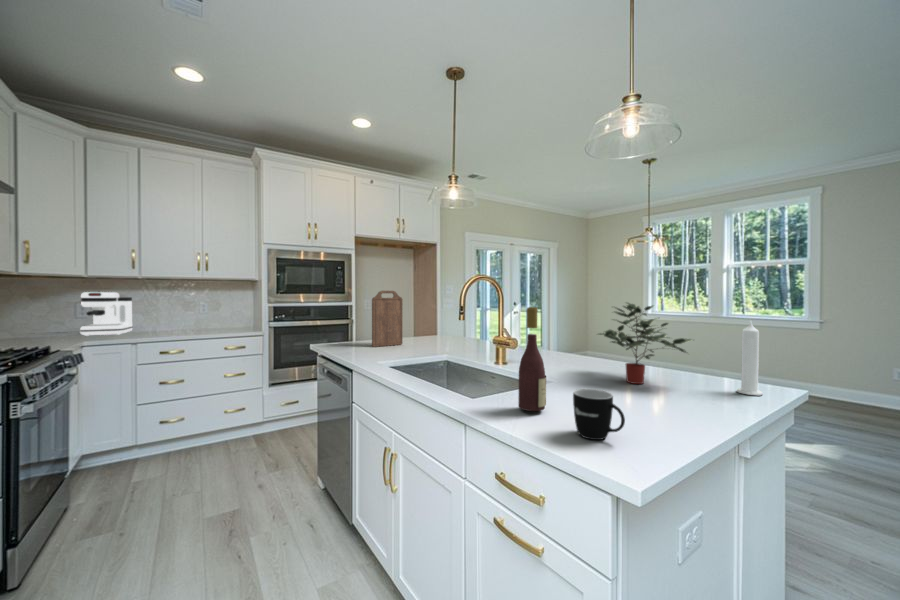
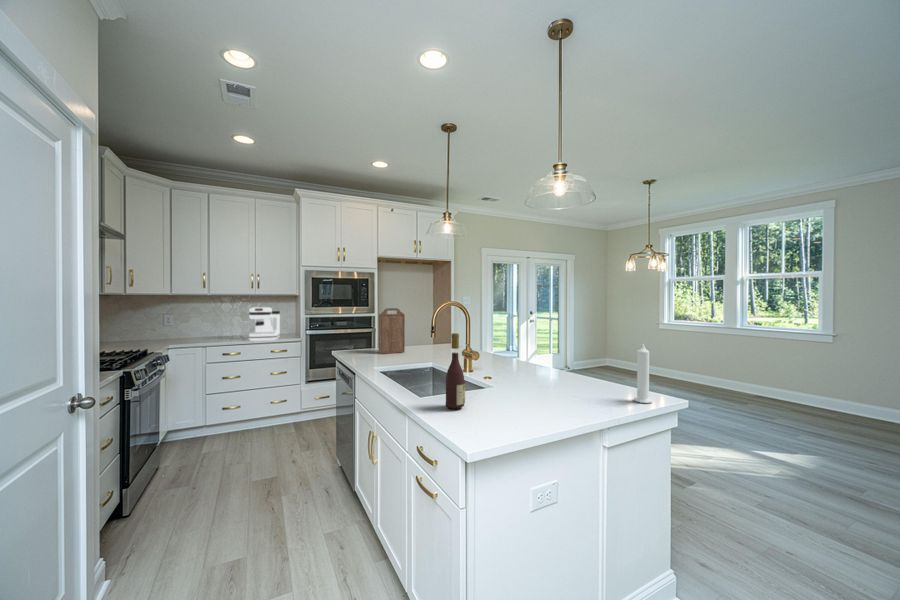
coffee maker: present [80,292,132,336] -> present [249,307,280,341]
potted plant: present [598,303,691,384] -> none [537,326,605,391]
mug: present [573,389,625,440] -> none [467,393,495,428]

